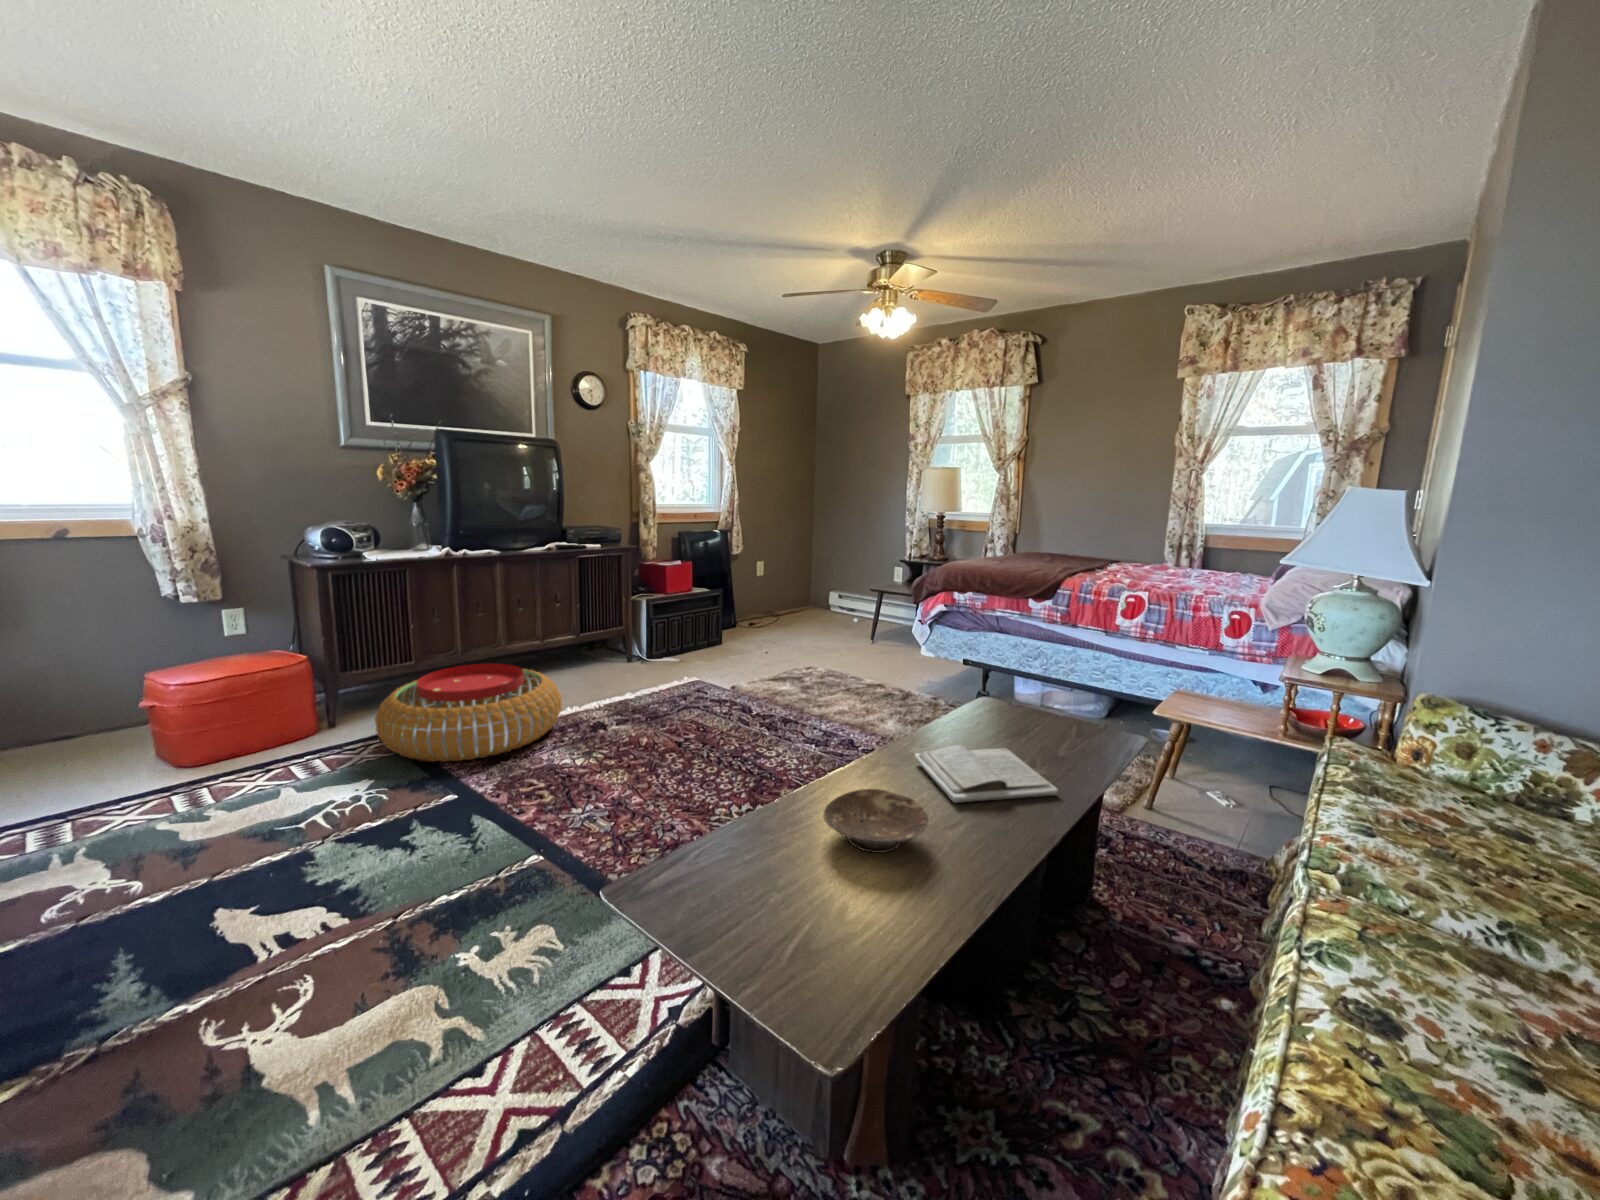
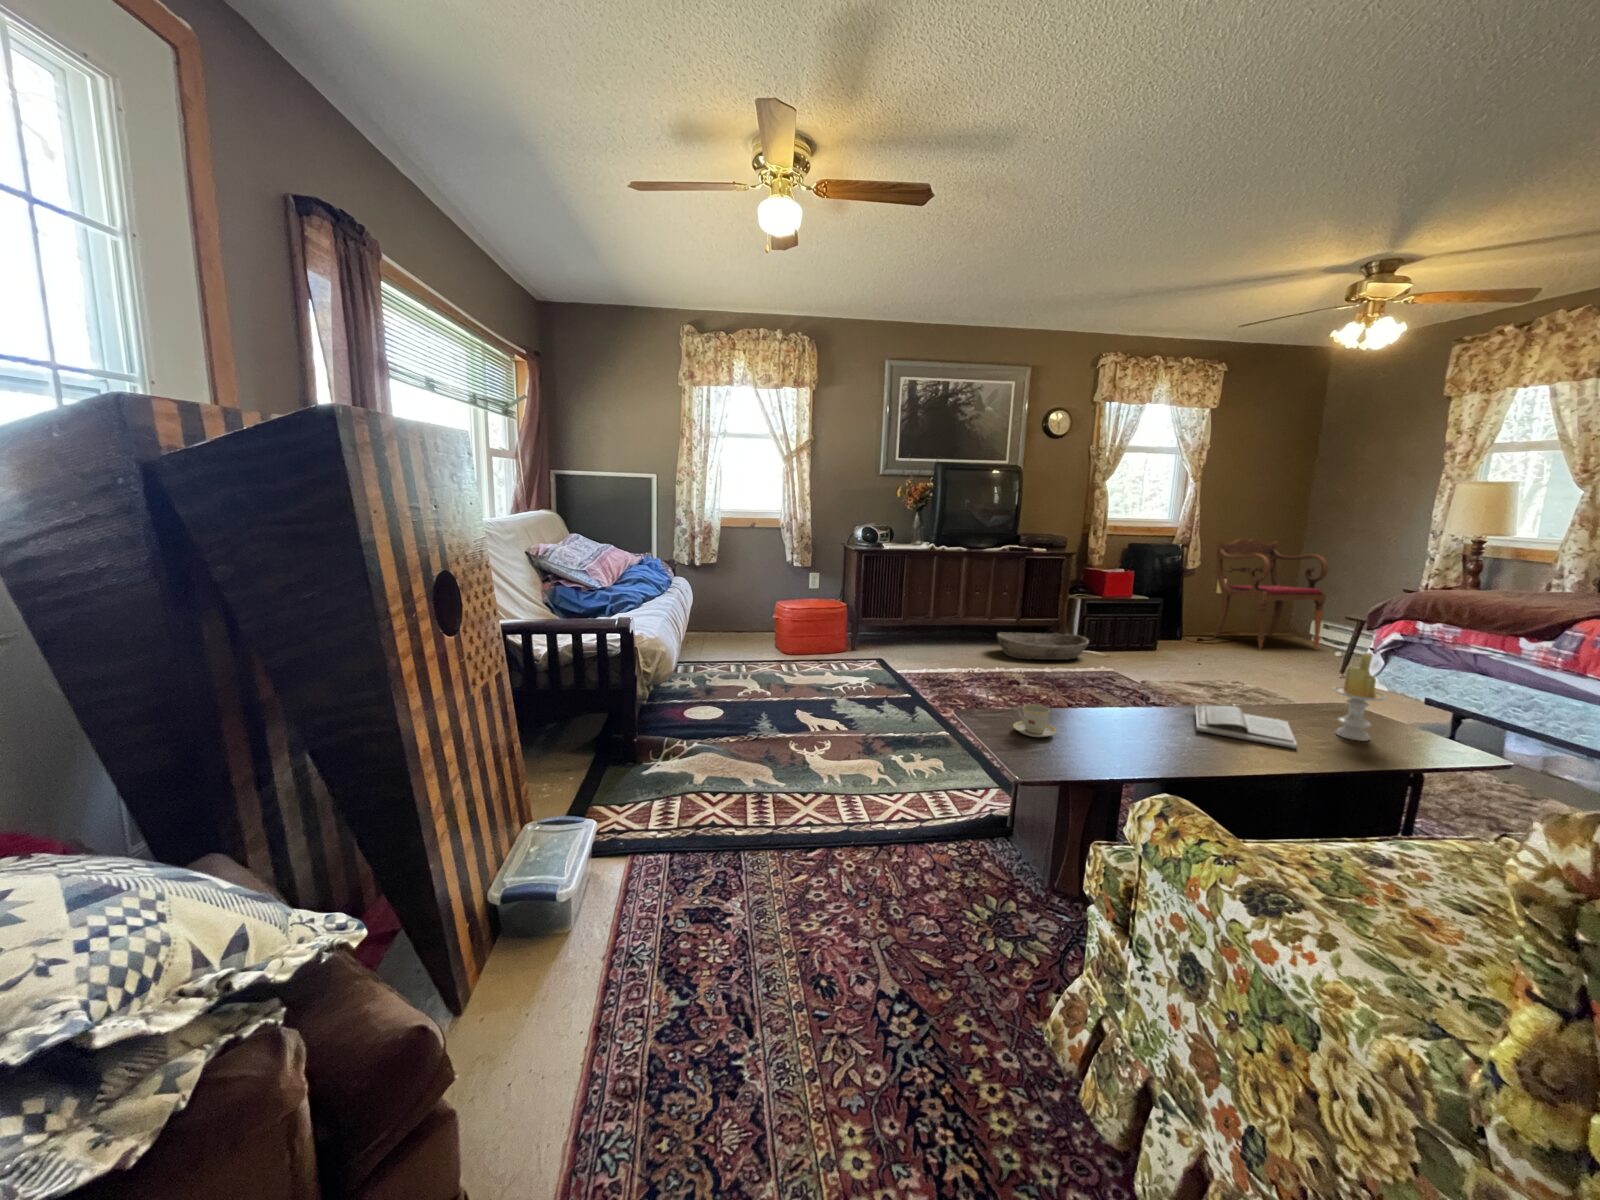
armchair: none [754,521,841,626] -> present [1214,538,1328,650]
basket: none [558,641,667,684] -> present [997,633,1089,660]
candle: none [1038,652,1093,755] -> present [1332,653,1387,741]
pouf: present [375,664,562,762] -> none [874,624,989,683]
bowl: present [824,789,928,853] -> none [1085,703,1156,734]
teacup: none [744,857,823,934] -> present [1013,704,1057,737]

